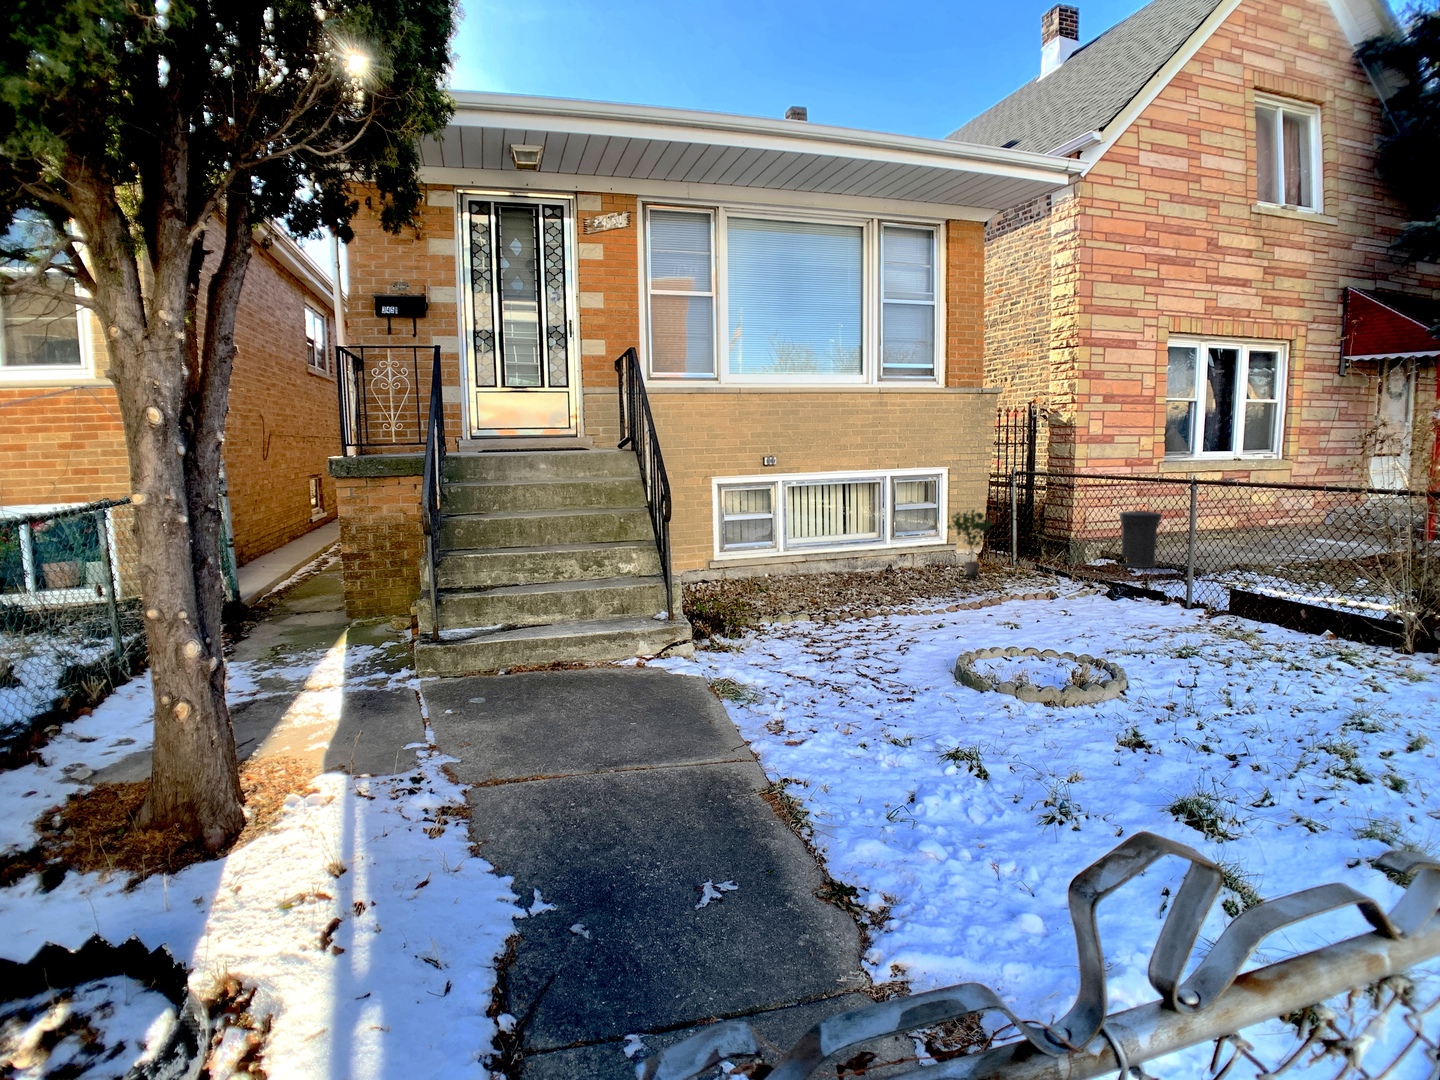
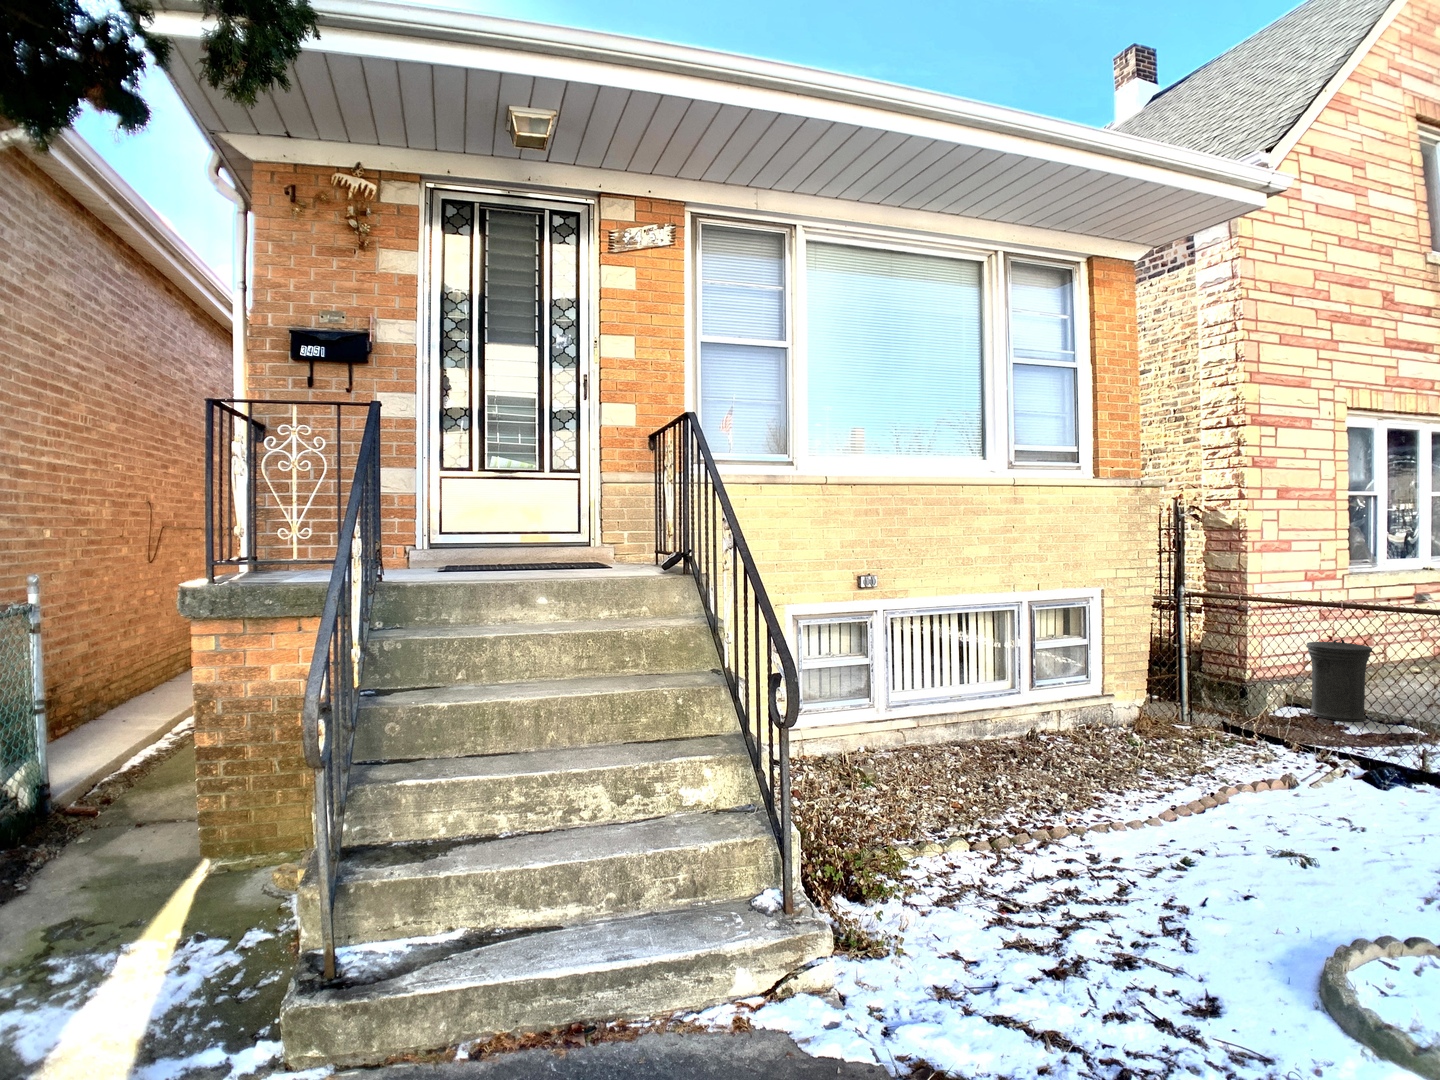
potted plant: present [948,510,992,576] -> none [1096,644,1172,739]

